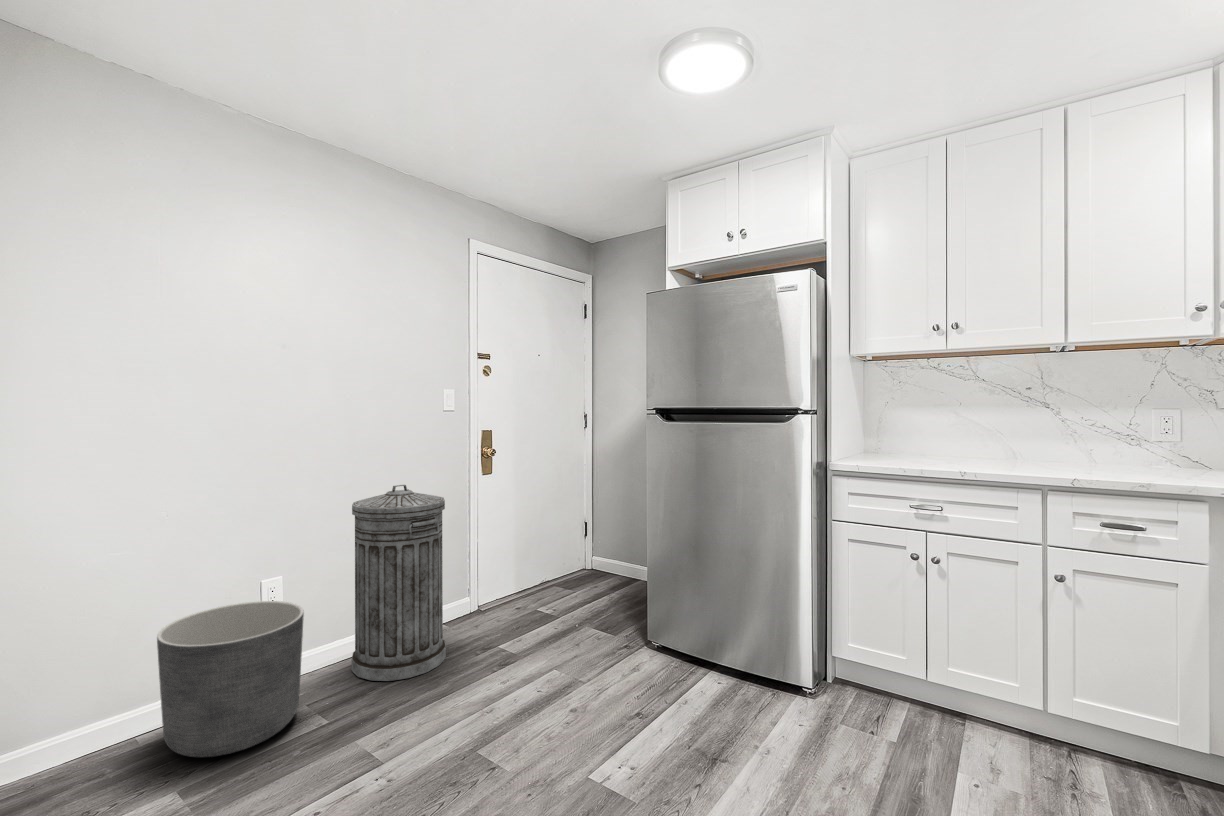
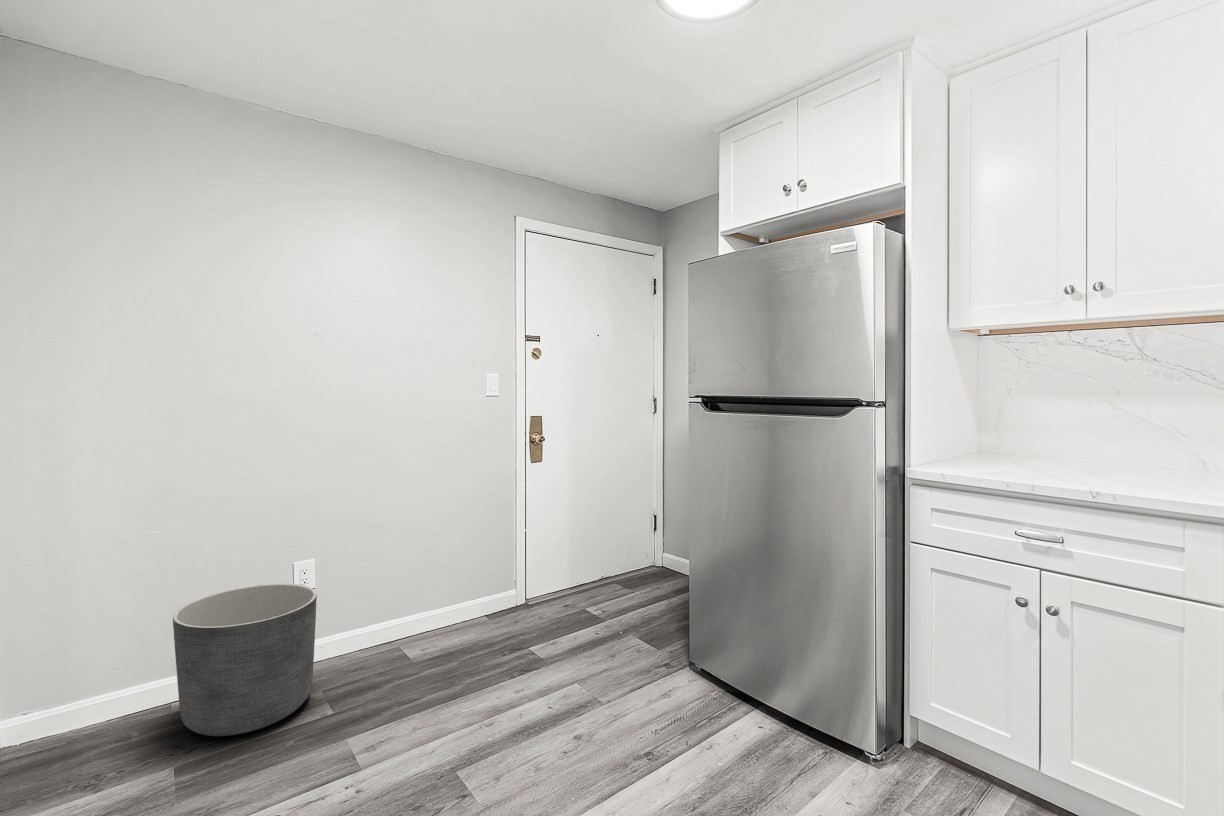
trash can: present [351,485,446,681] -> none [380,473,476,675]

